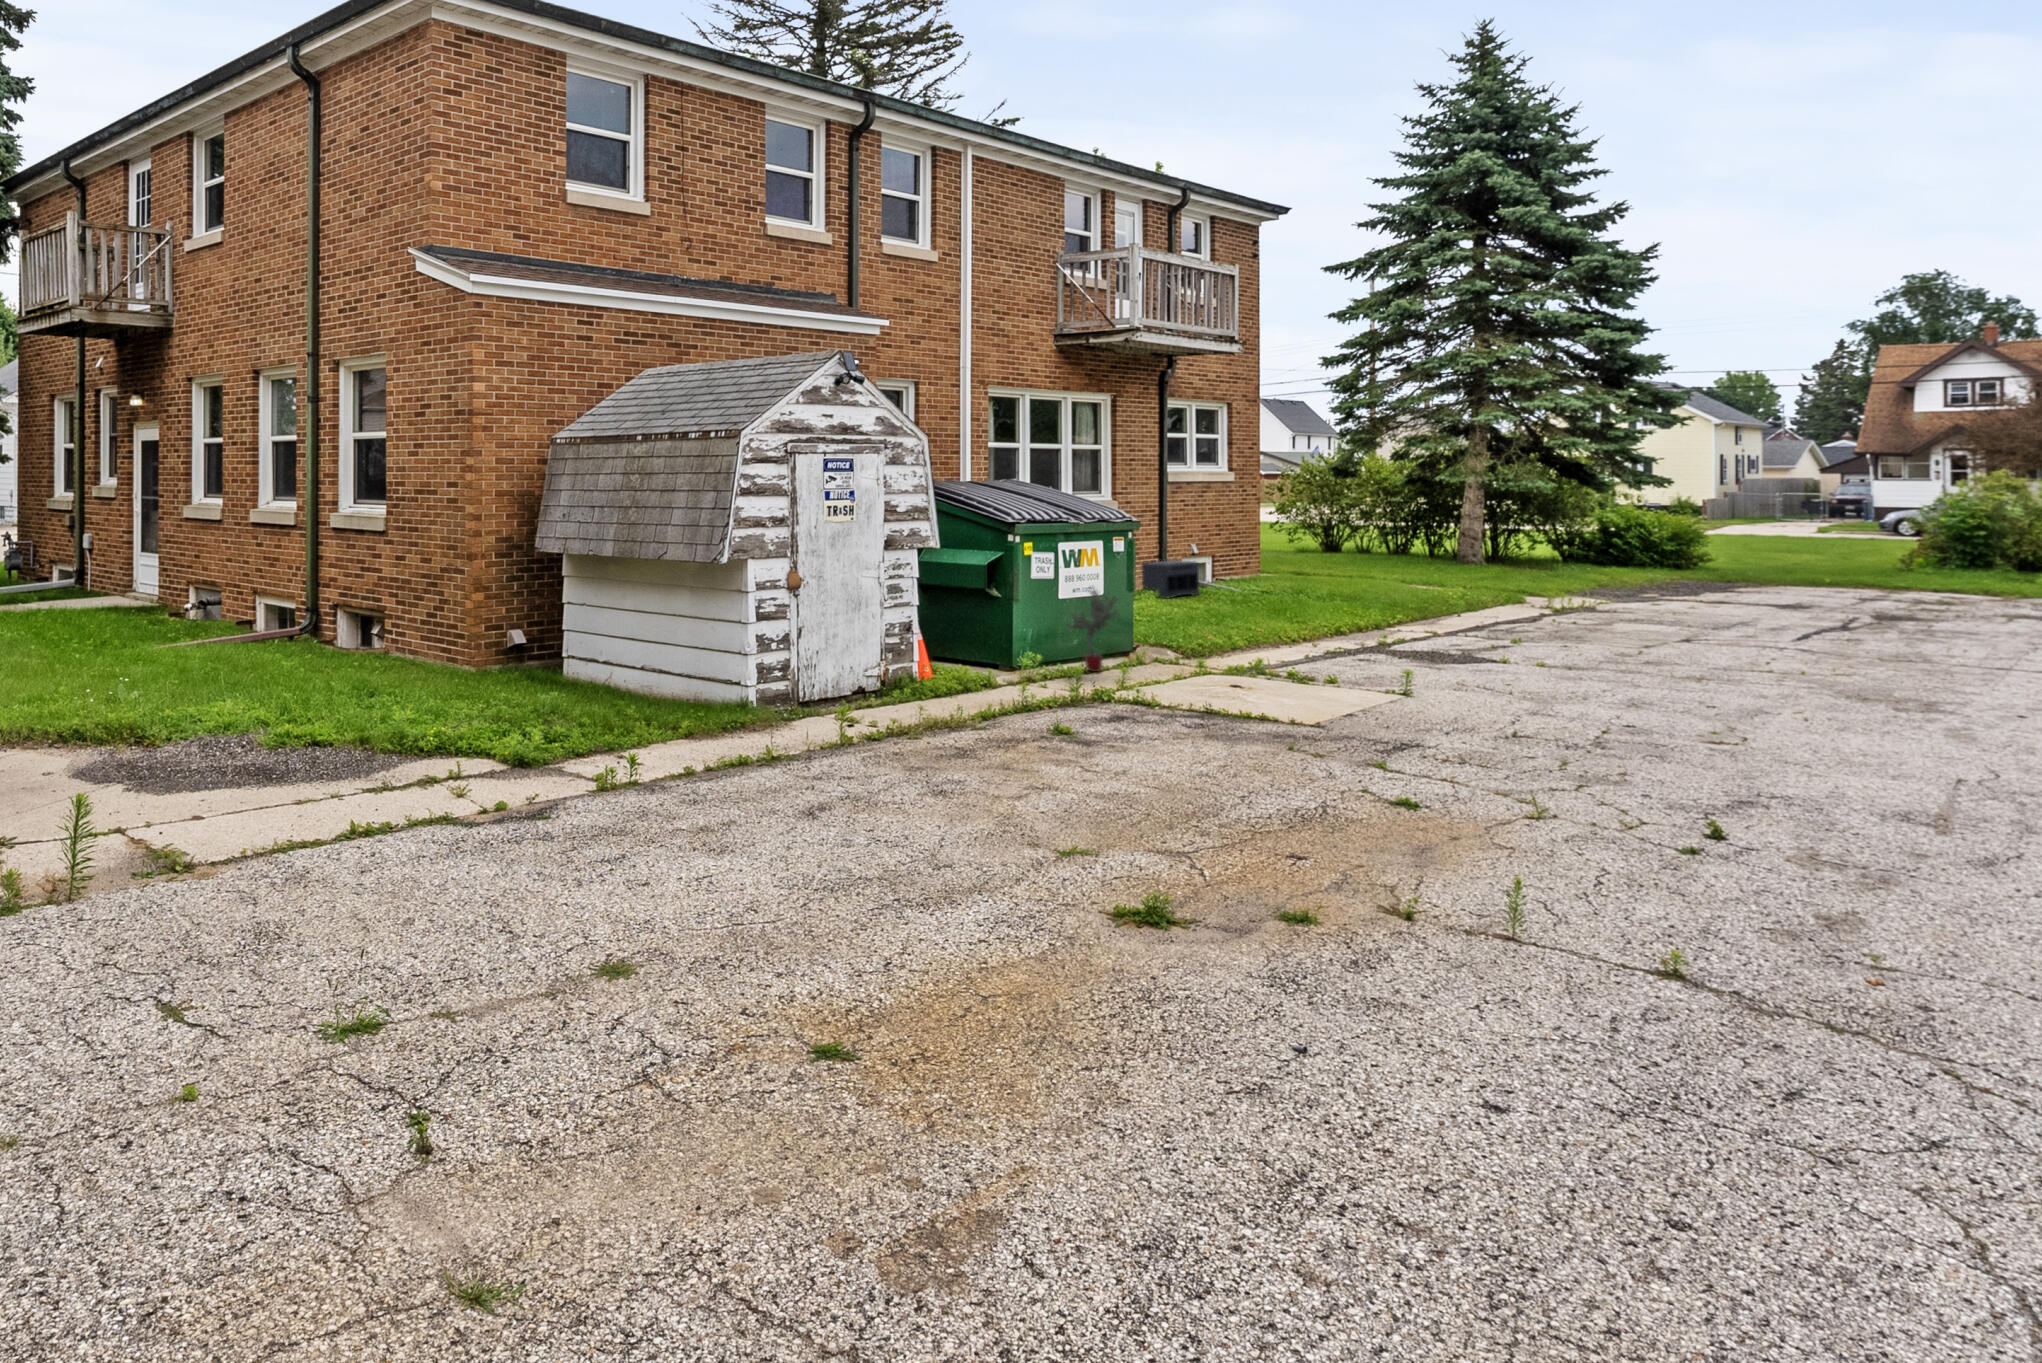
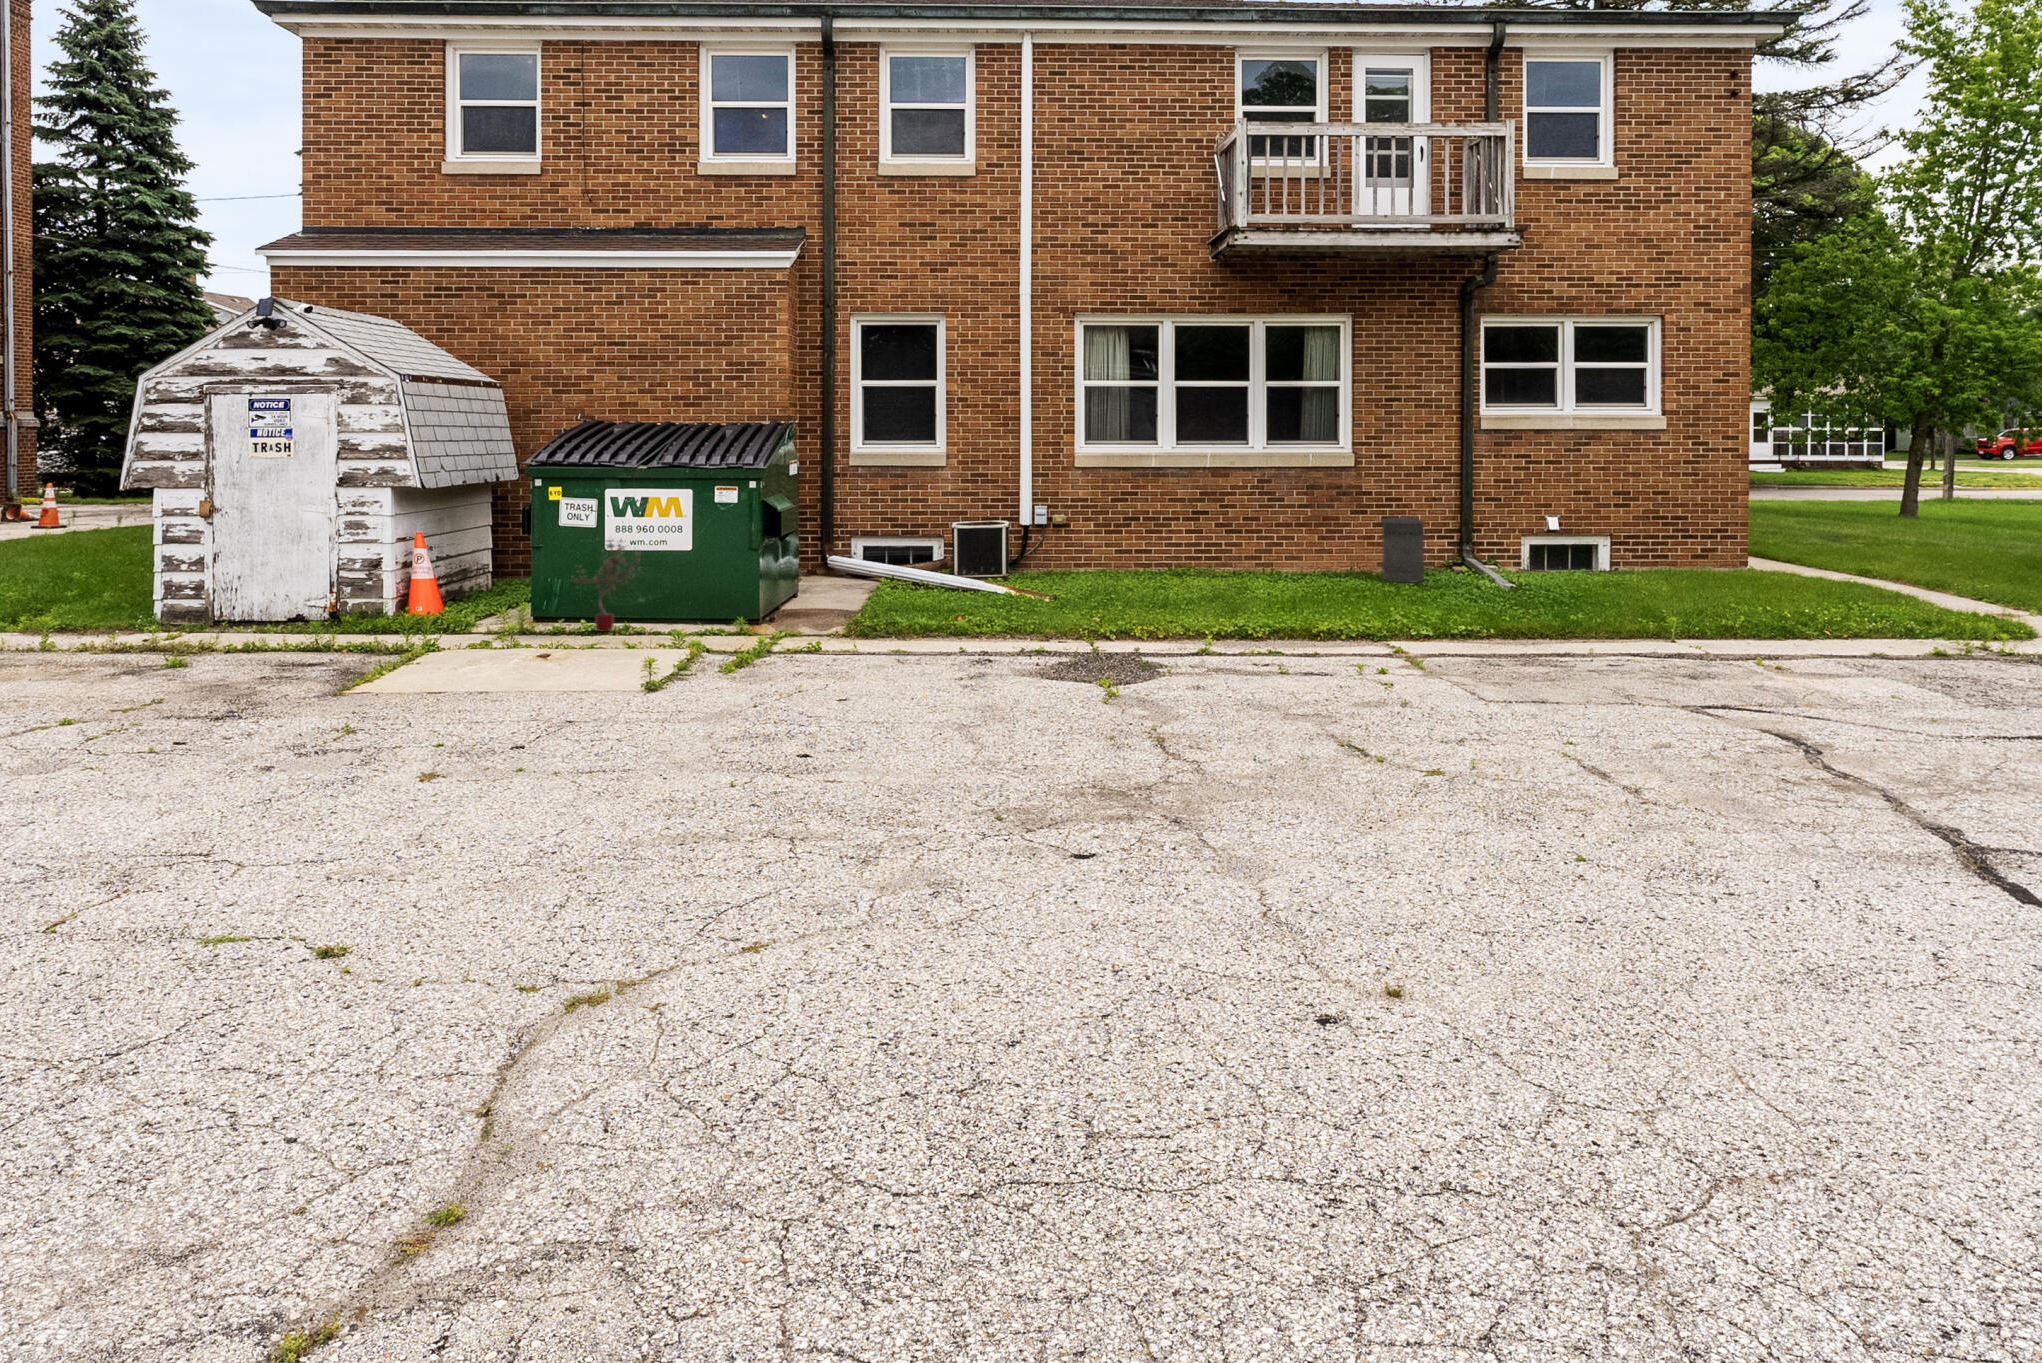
trash can: none [1196,543,1235,593] -> present [1380,516,1426,583]
bench: present [1141,560,1200,598] -> none [1268,535,1353,581]

